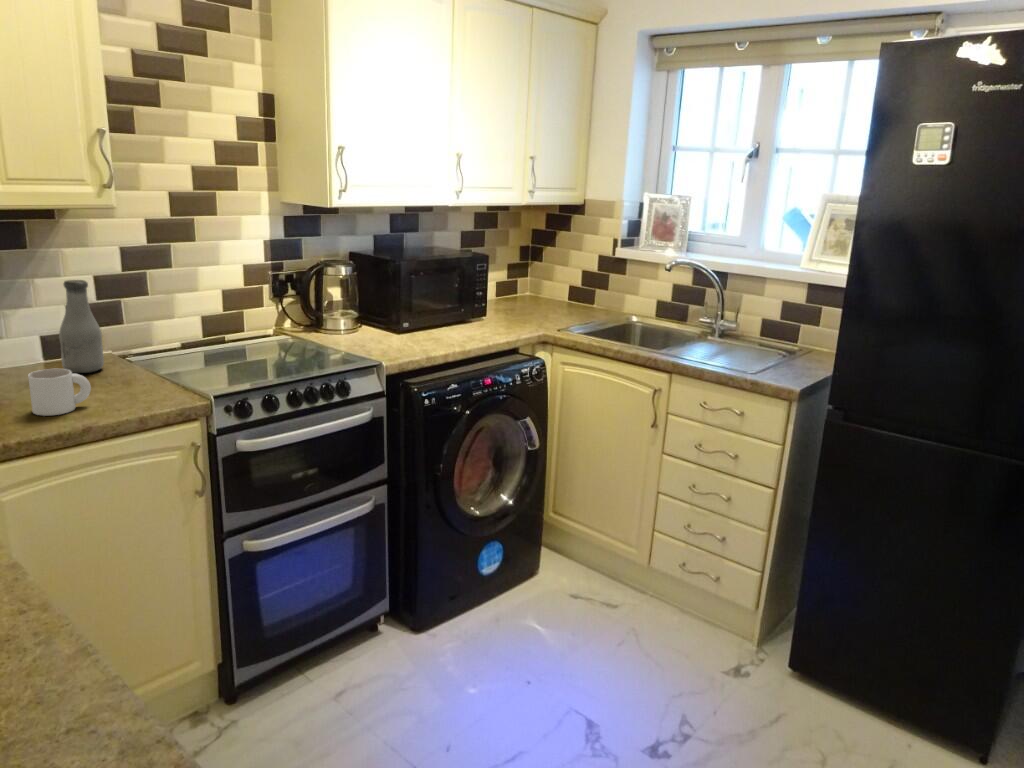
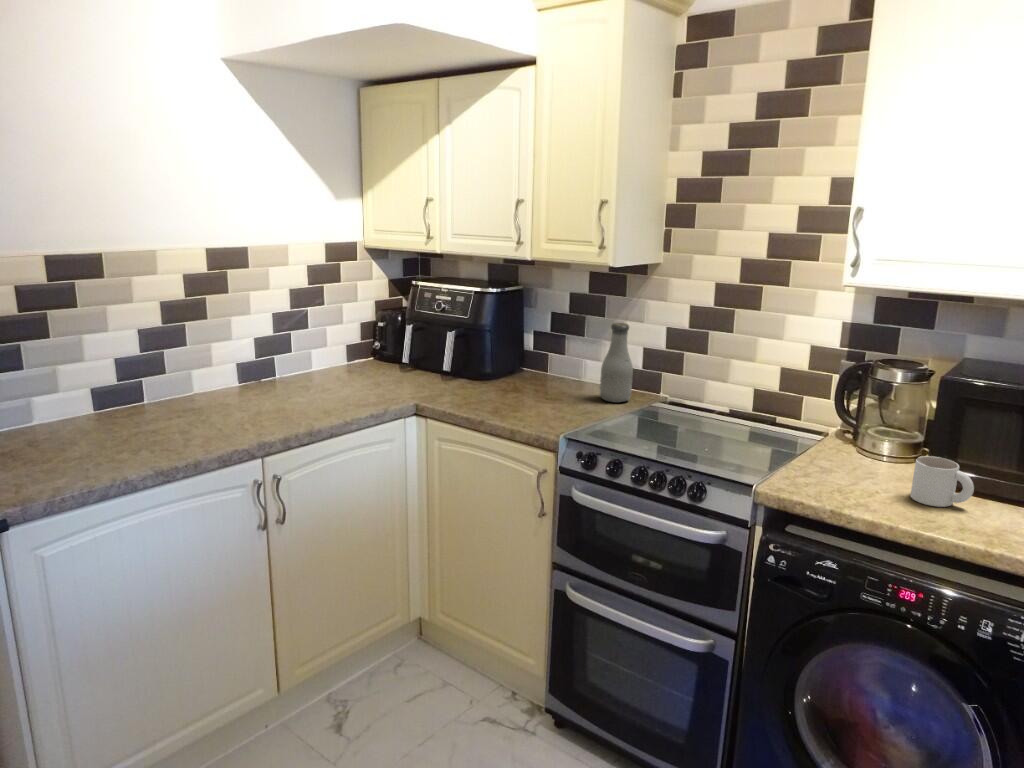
mug: present [28,369,91,416] -> present [910,456,974,507]

